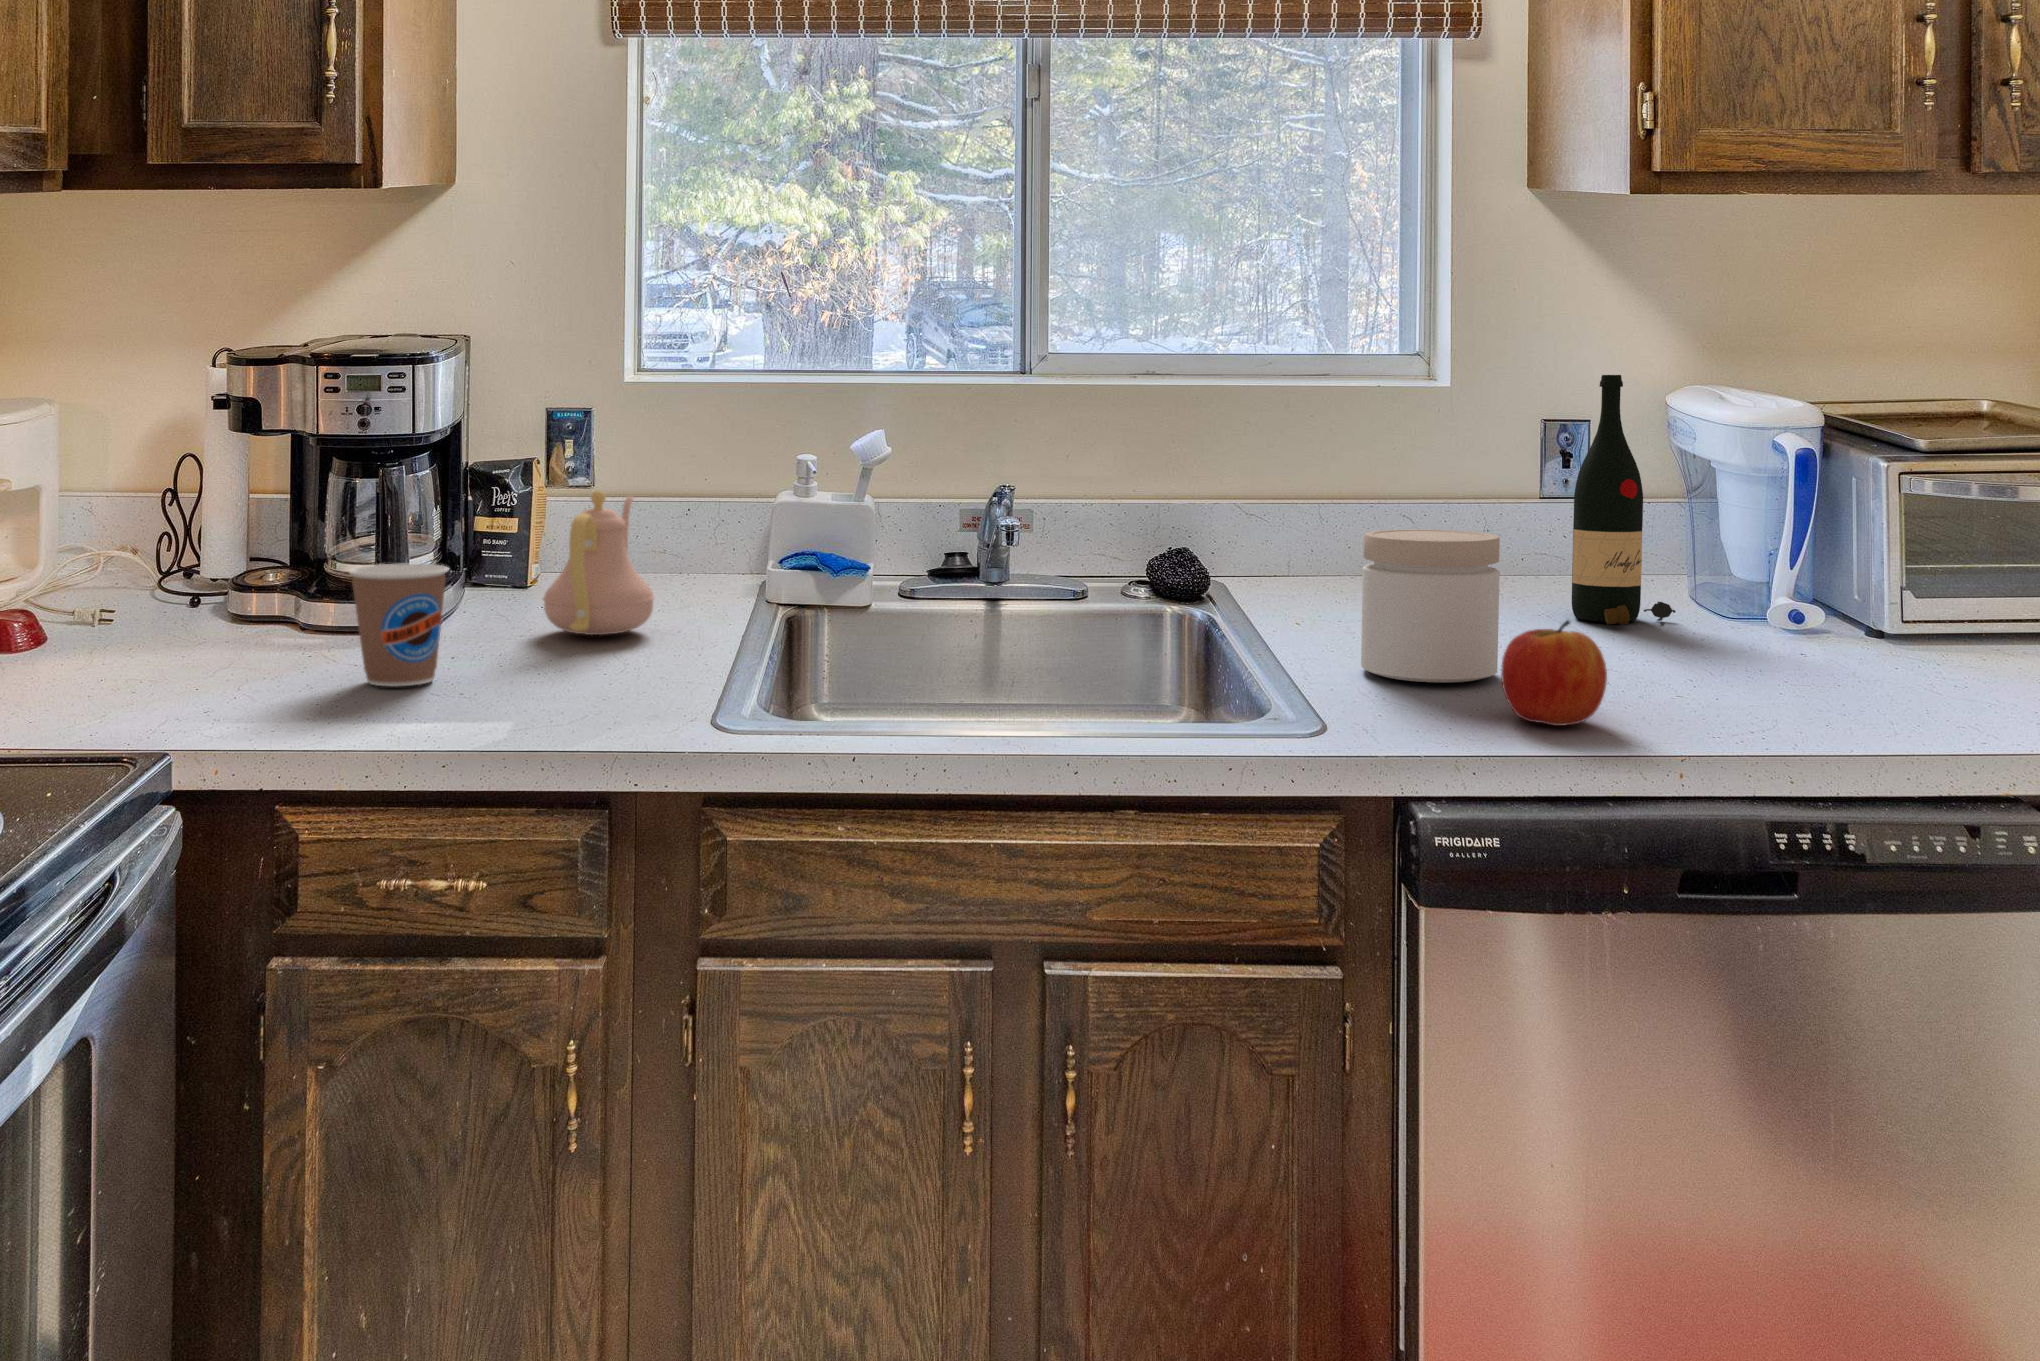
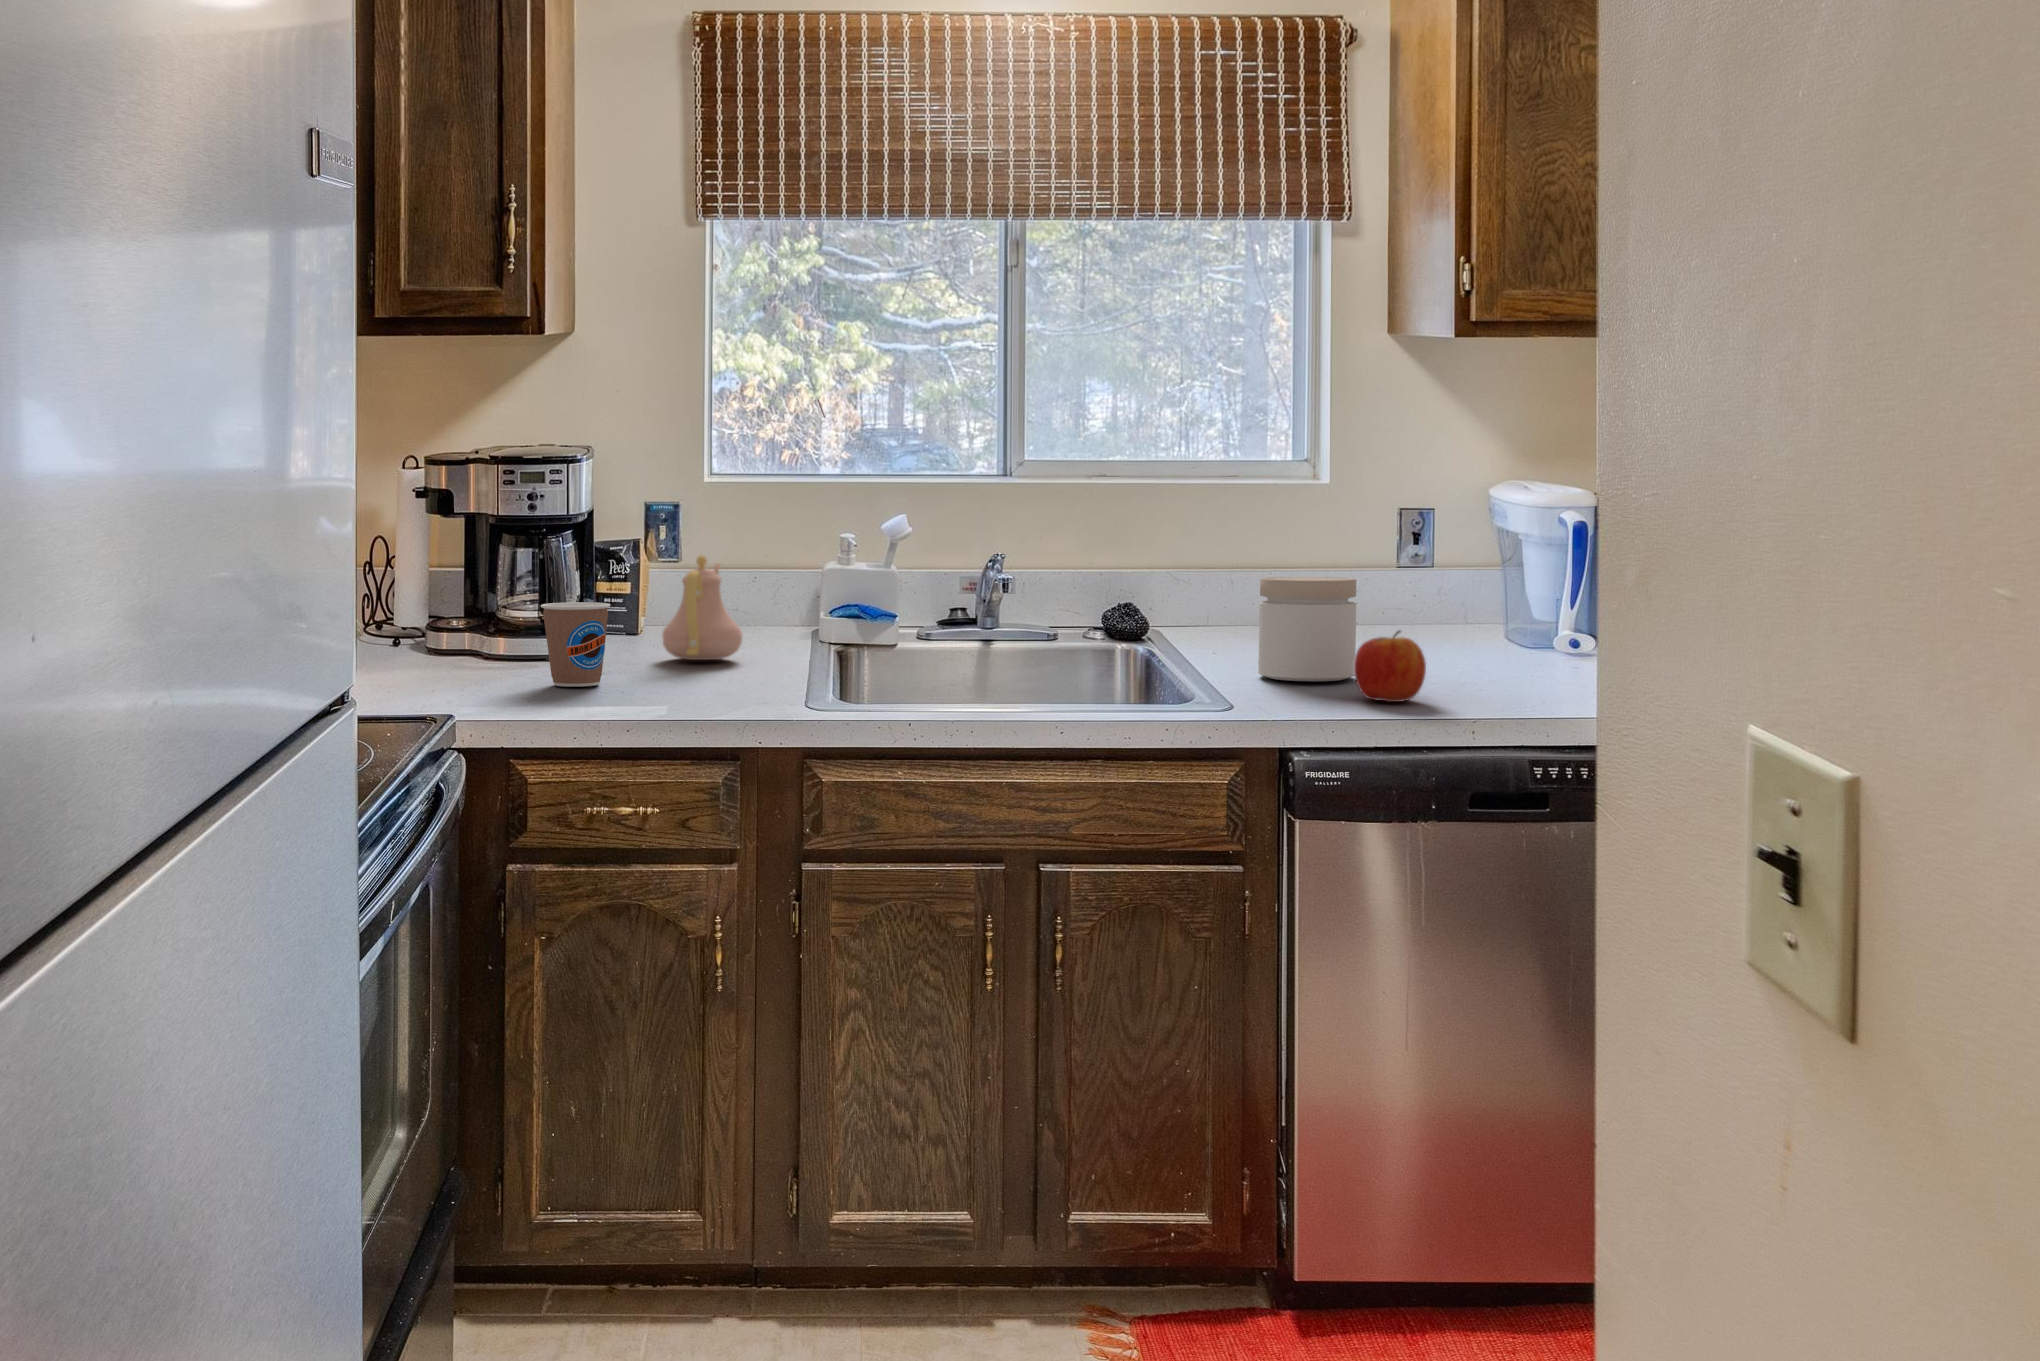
wine bottle: present [1572,375,1676,625] -> none [1415,469,1490,651]

